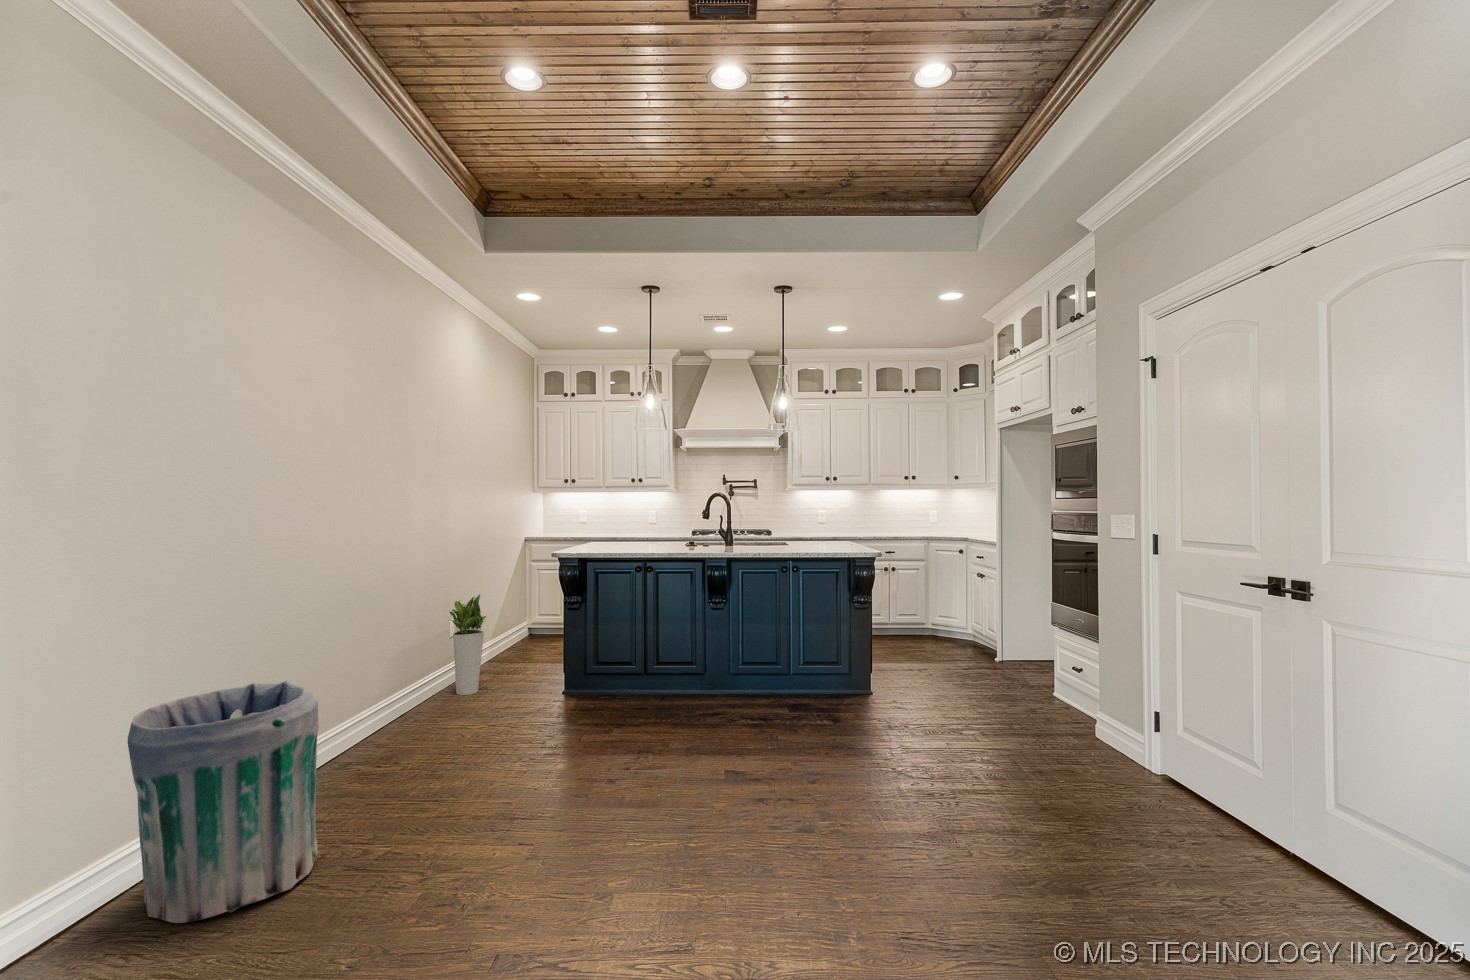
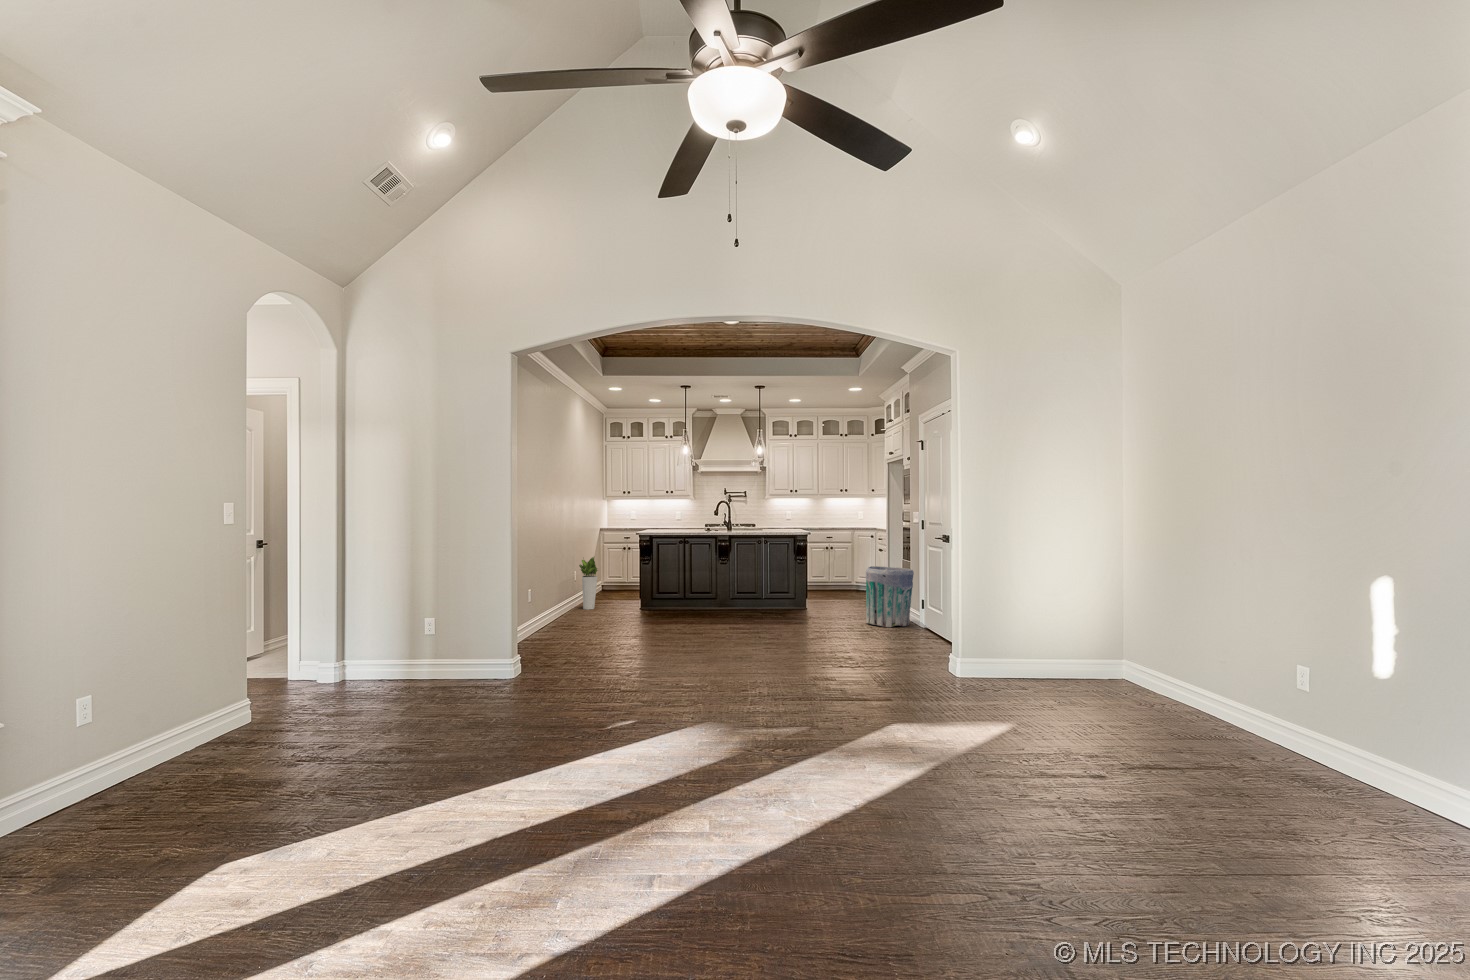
trash can: present [128,680,319,923] -> present [866,566,914,627]

